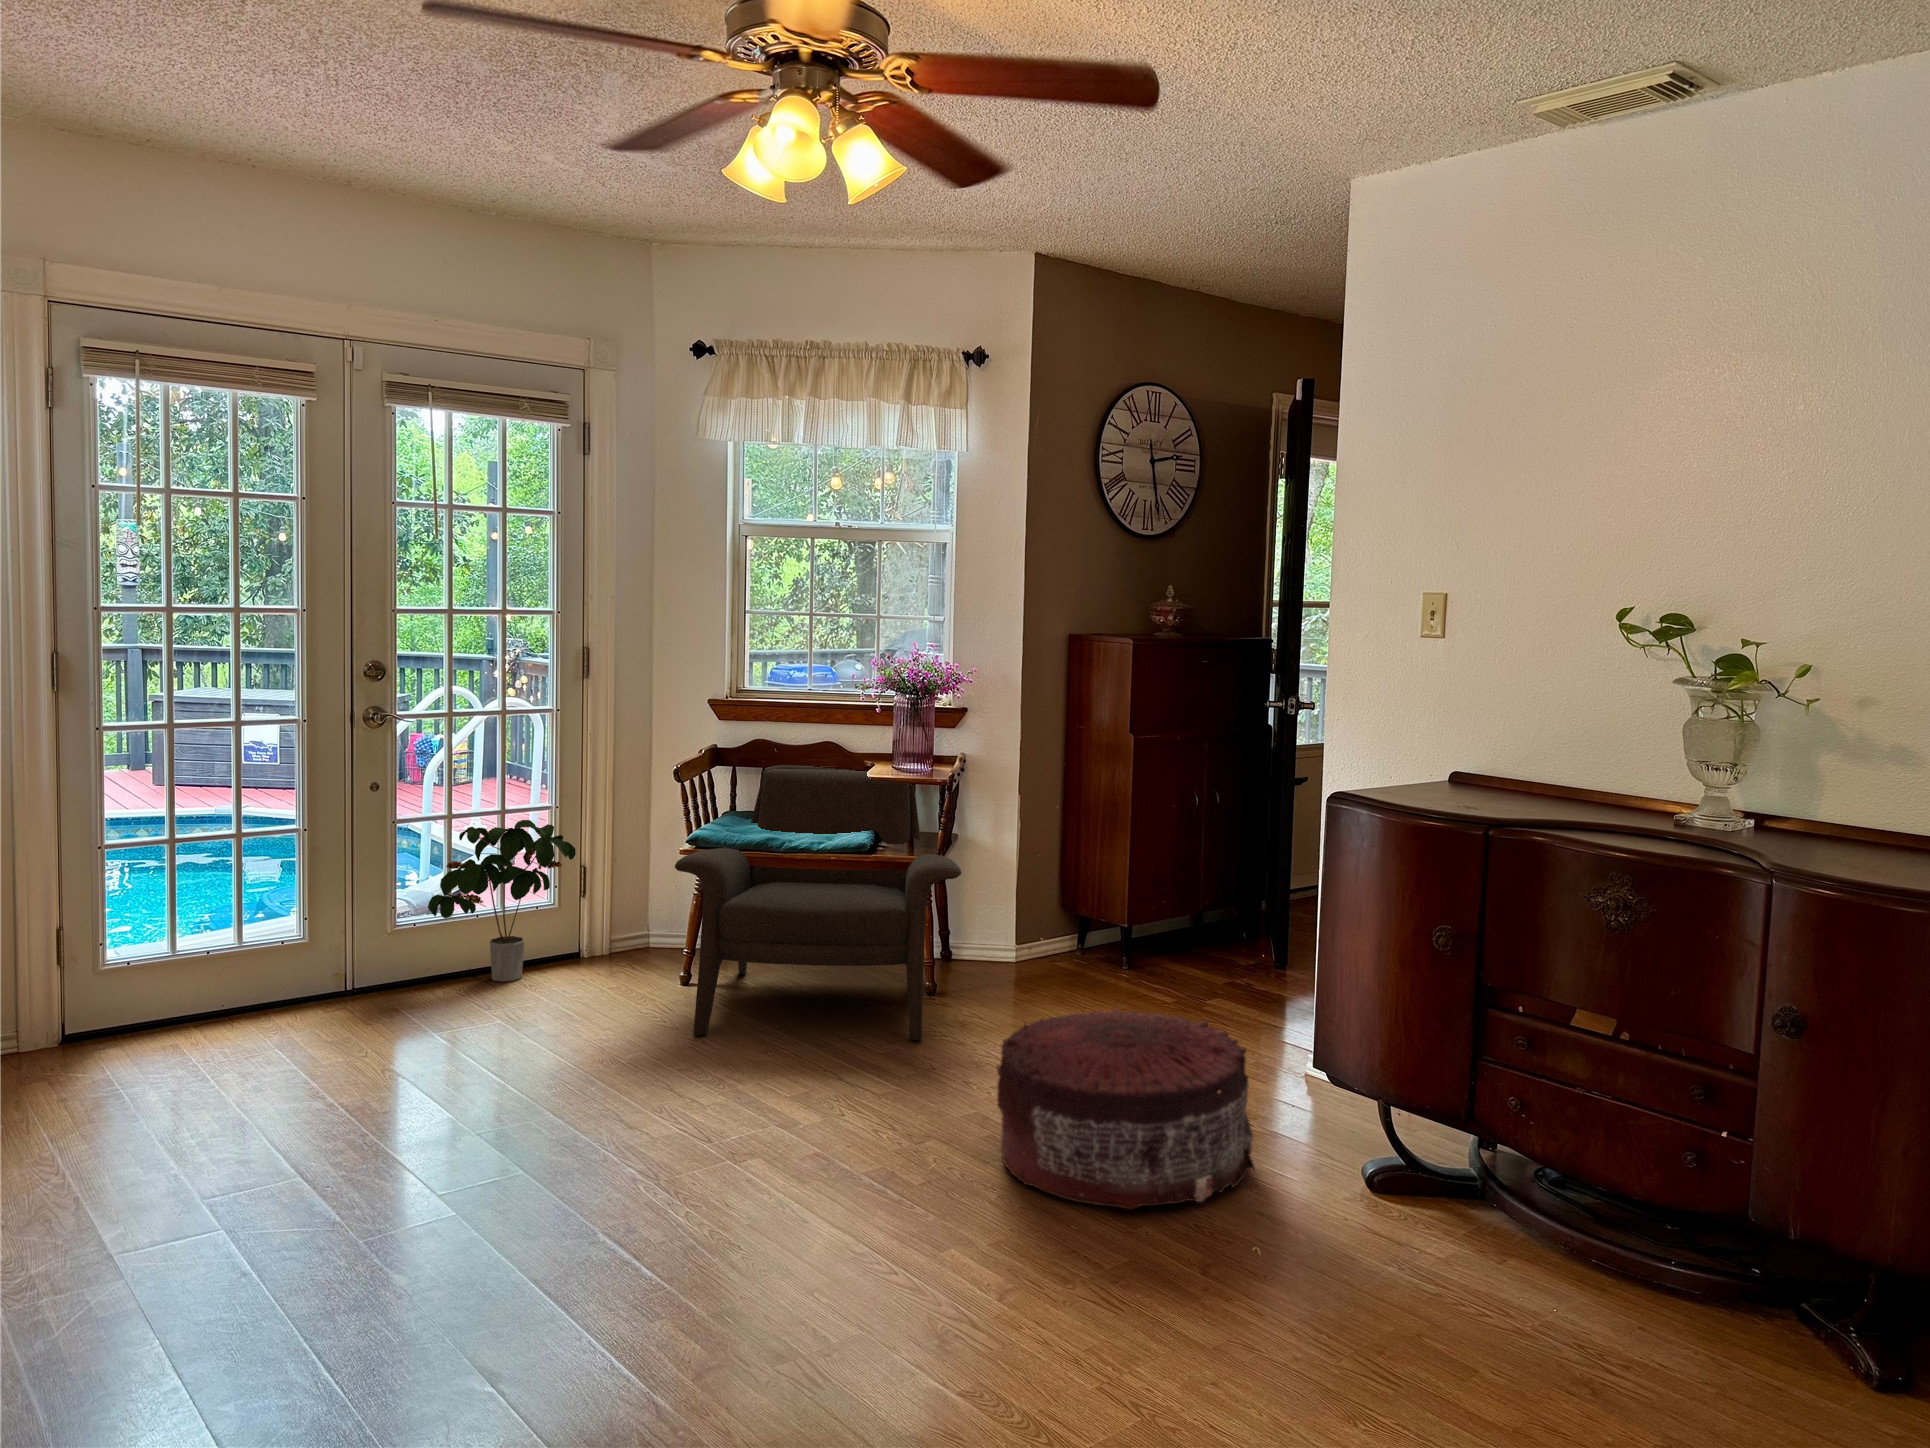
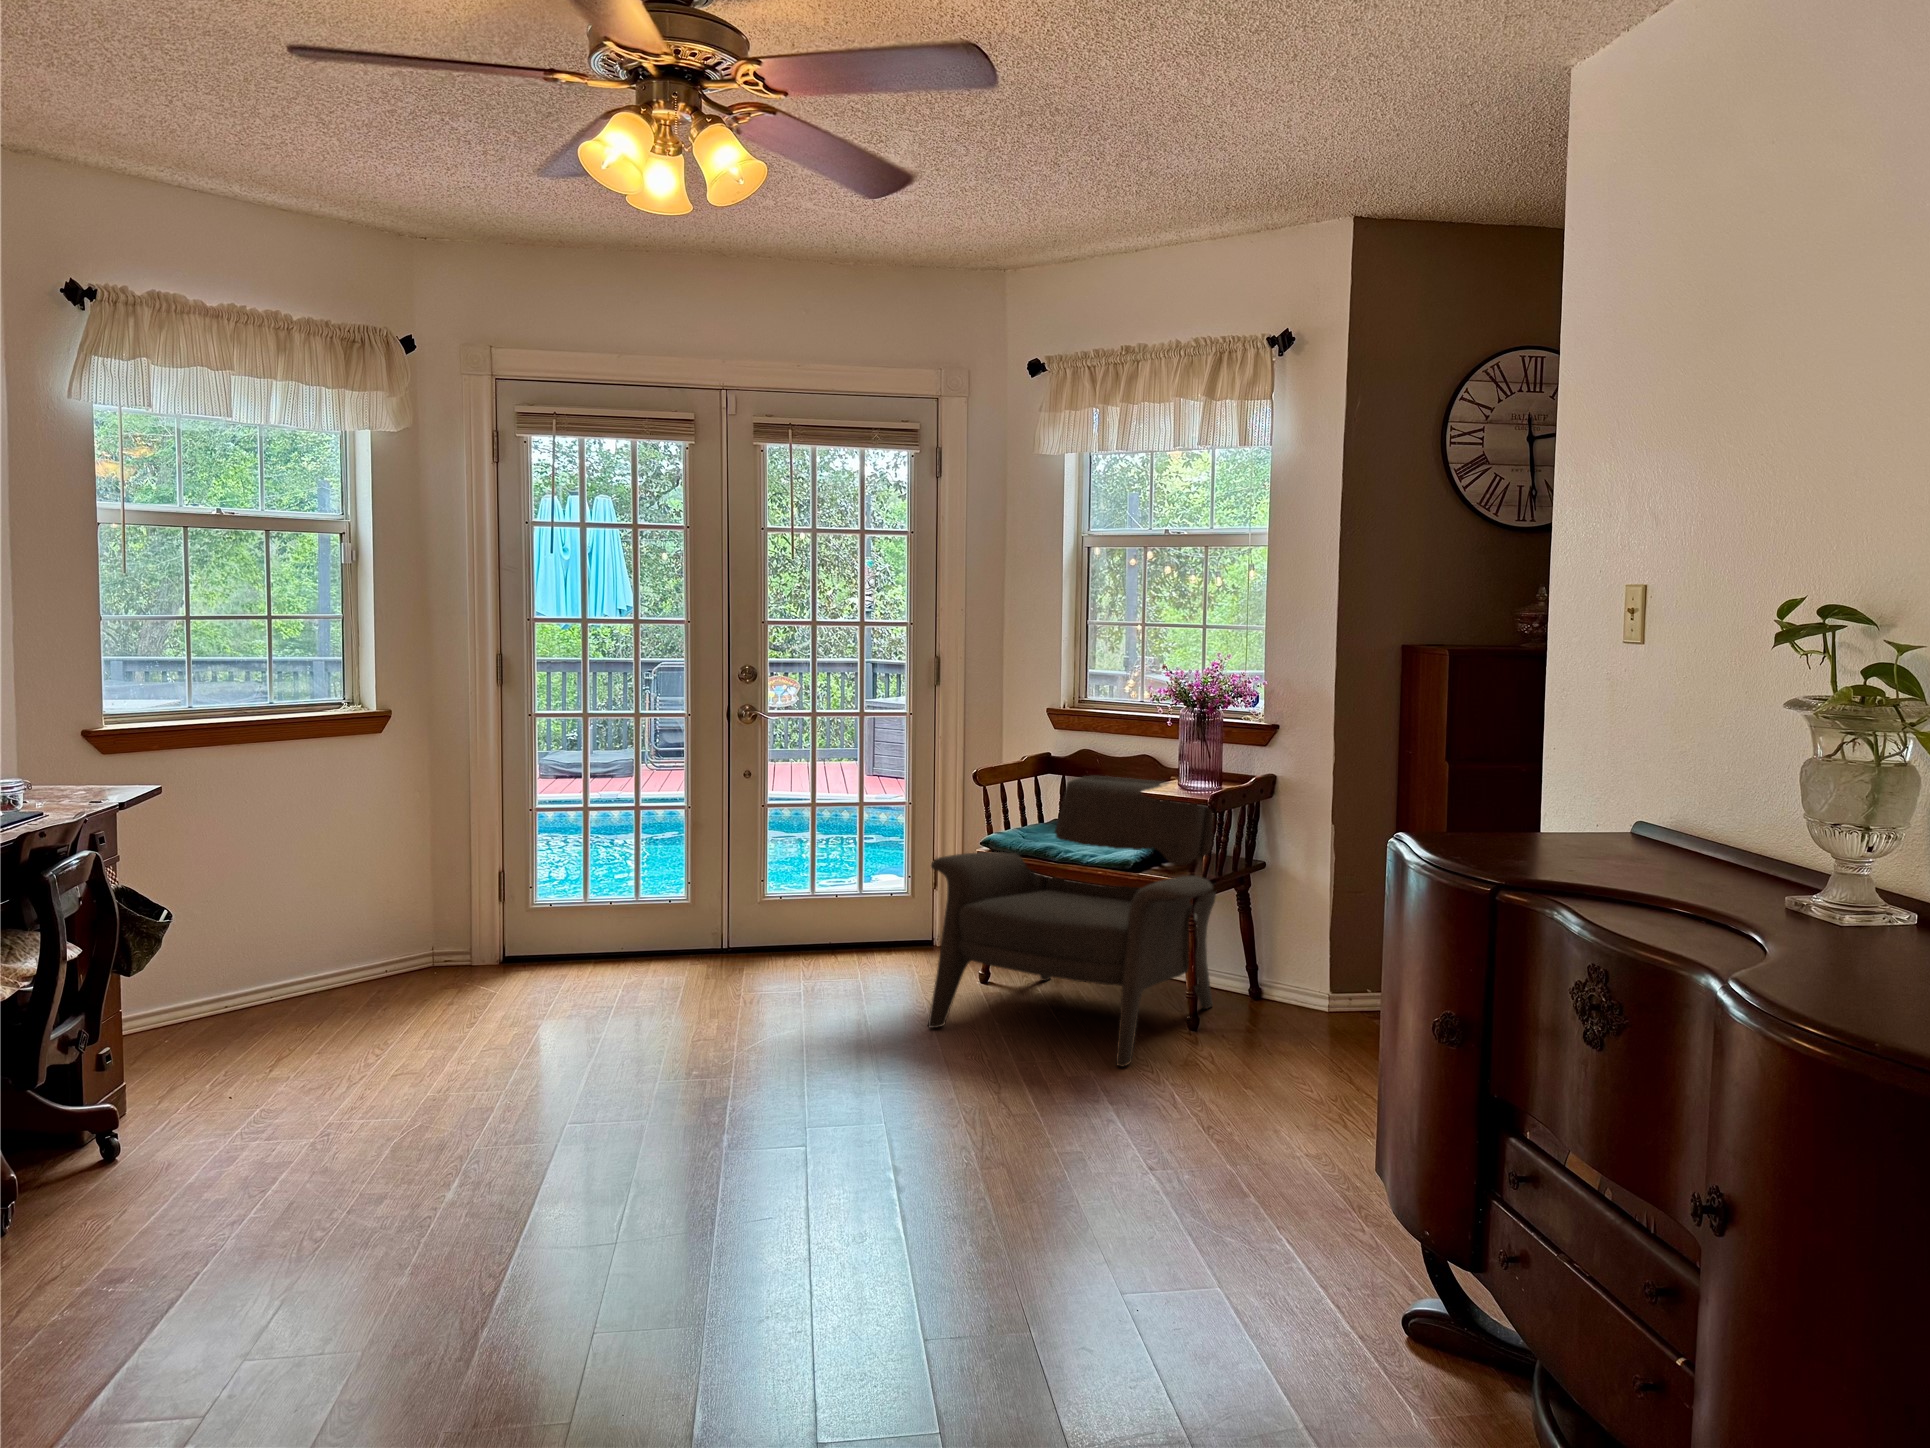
potted plant: present [428,820,576,982] -> none [779,813,914,959]
pouf: present [996,1008,1255,1210] -> none [1027,1053,1305,1279]

